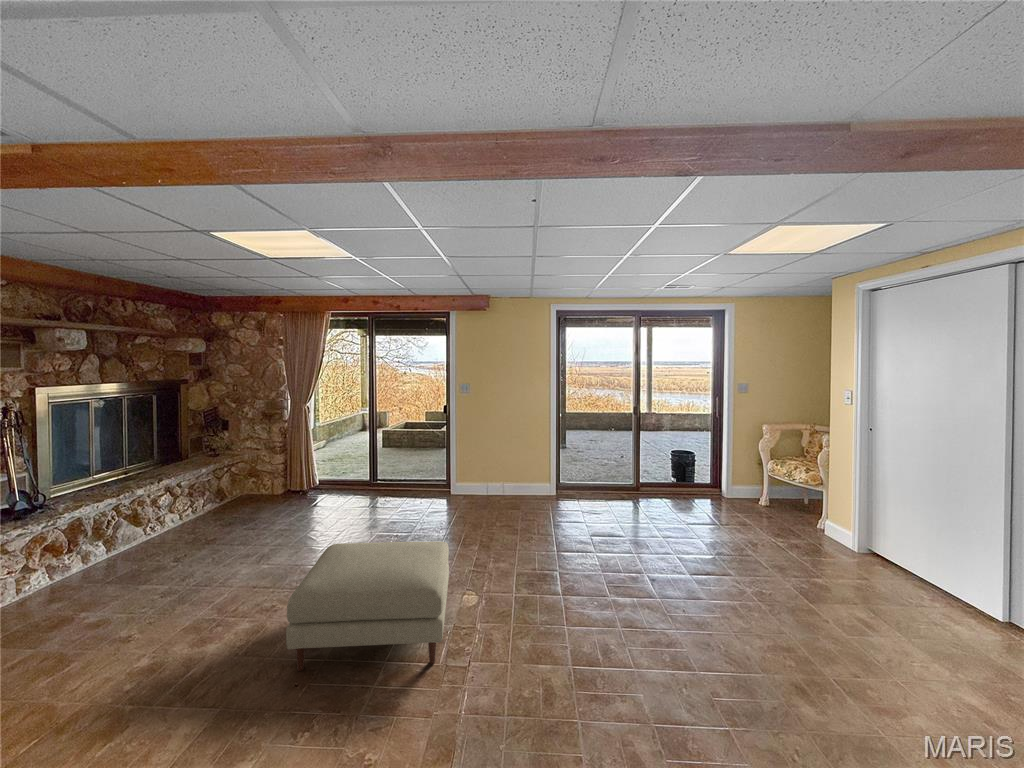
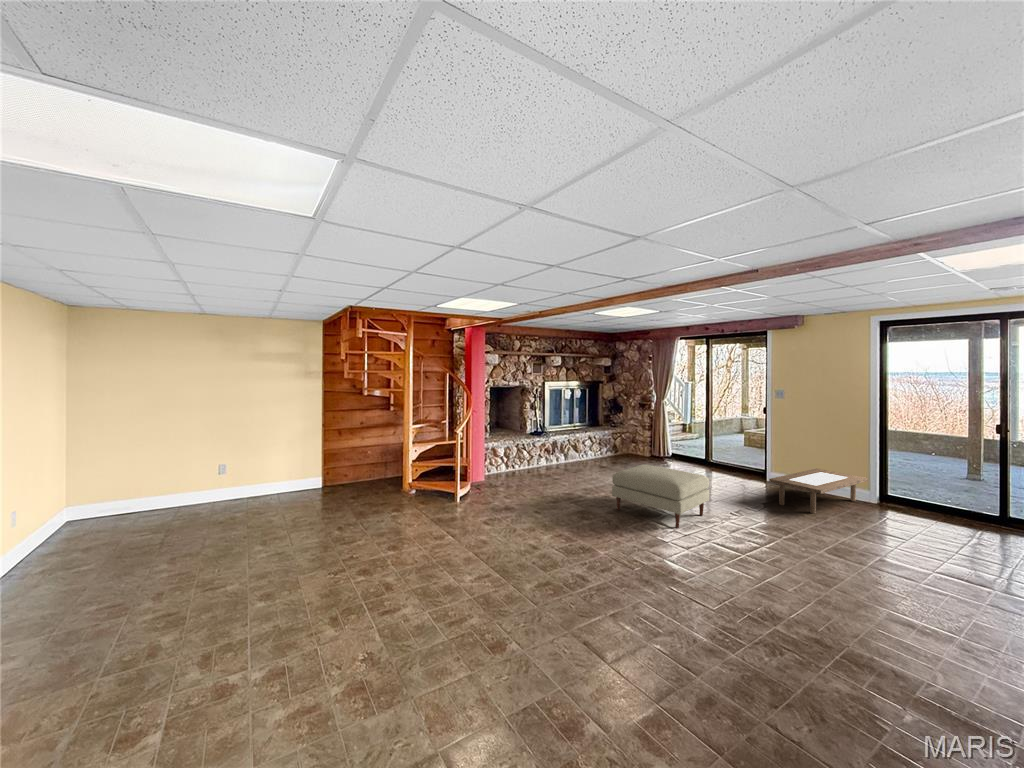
coffee table: none [484,476,547,540] -> present [769,469,868,514]

